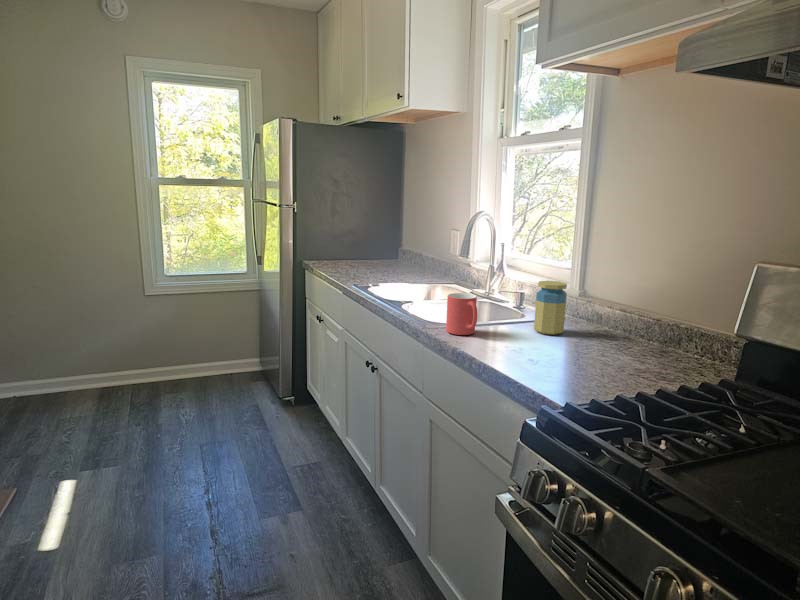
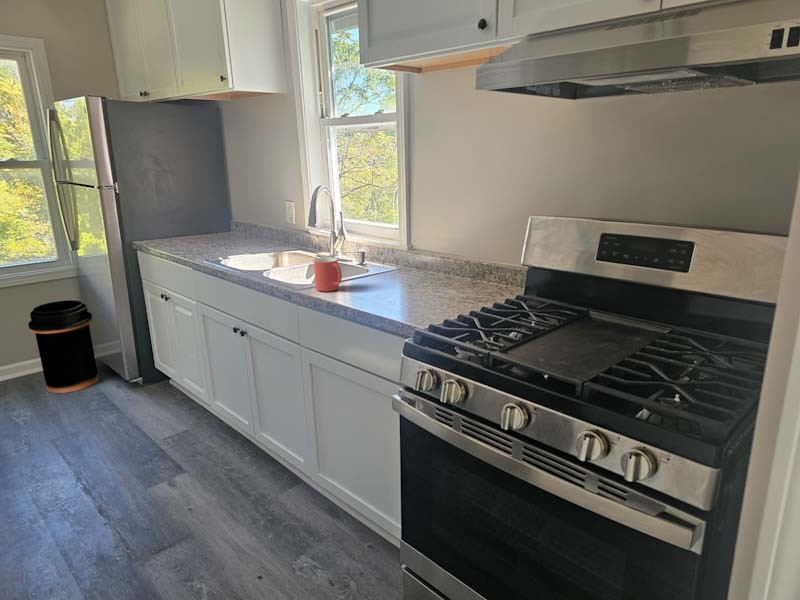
jar: present [534,281,567,335] -> none [382,240,404,282]
trash can: none [207,310,261,398] -> present [28,300,99,393]

